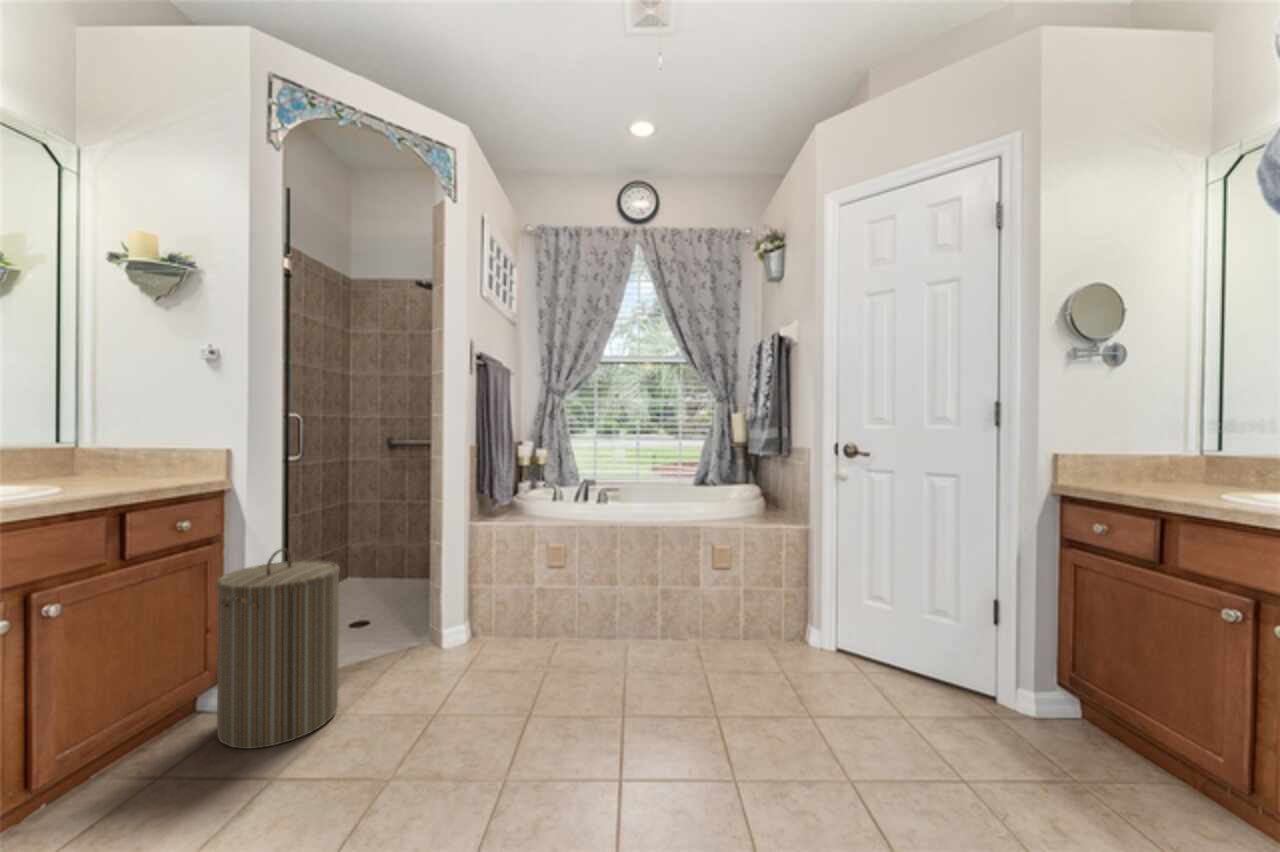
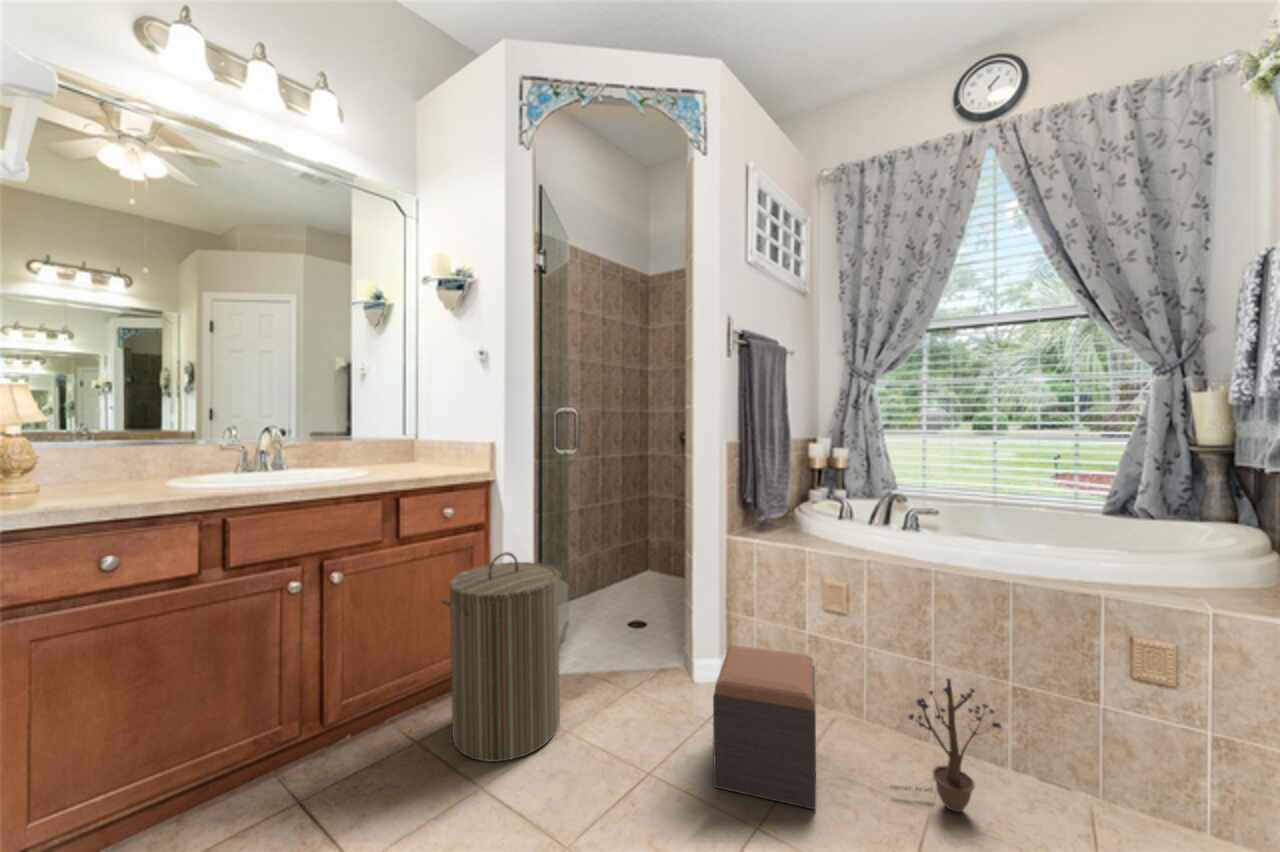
decorative plant: none [603,582,659,662] -> present [890,679,1001,812]
footstool: none [487,592,564,696] -> present [713,645,816,809]

